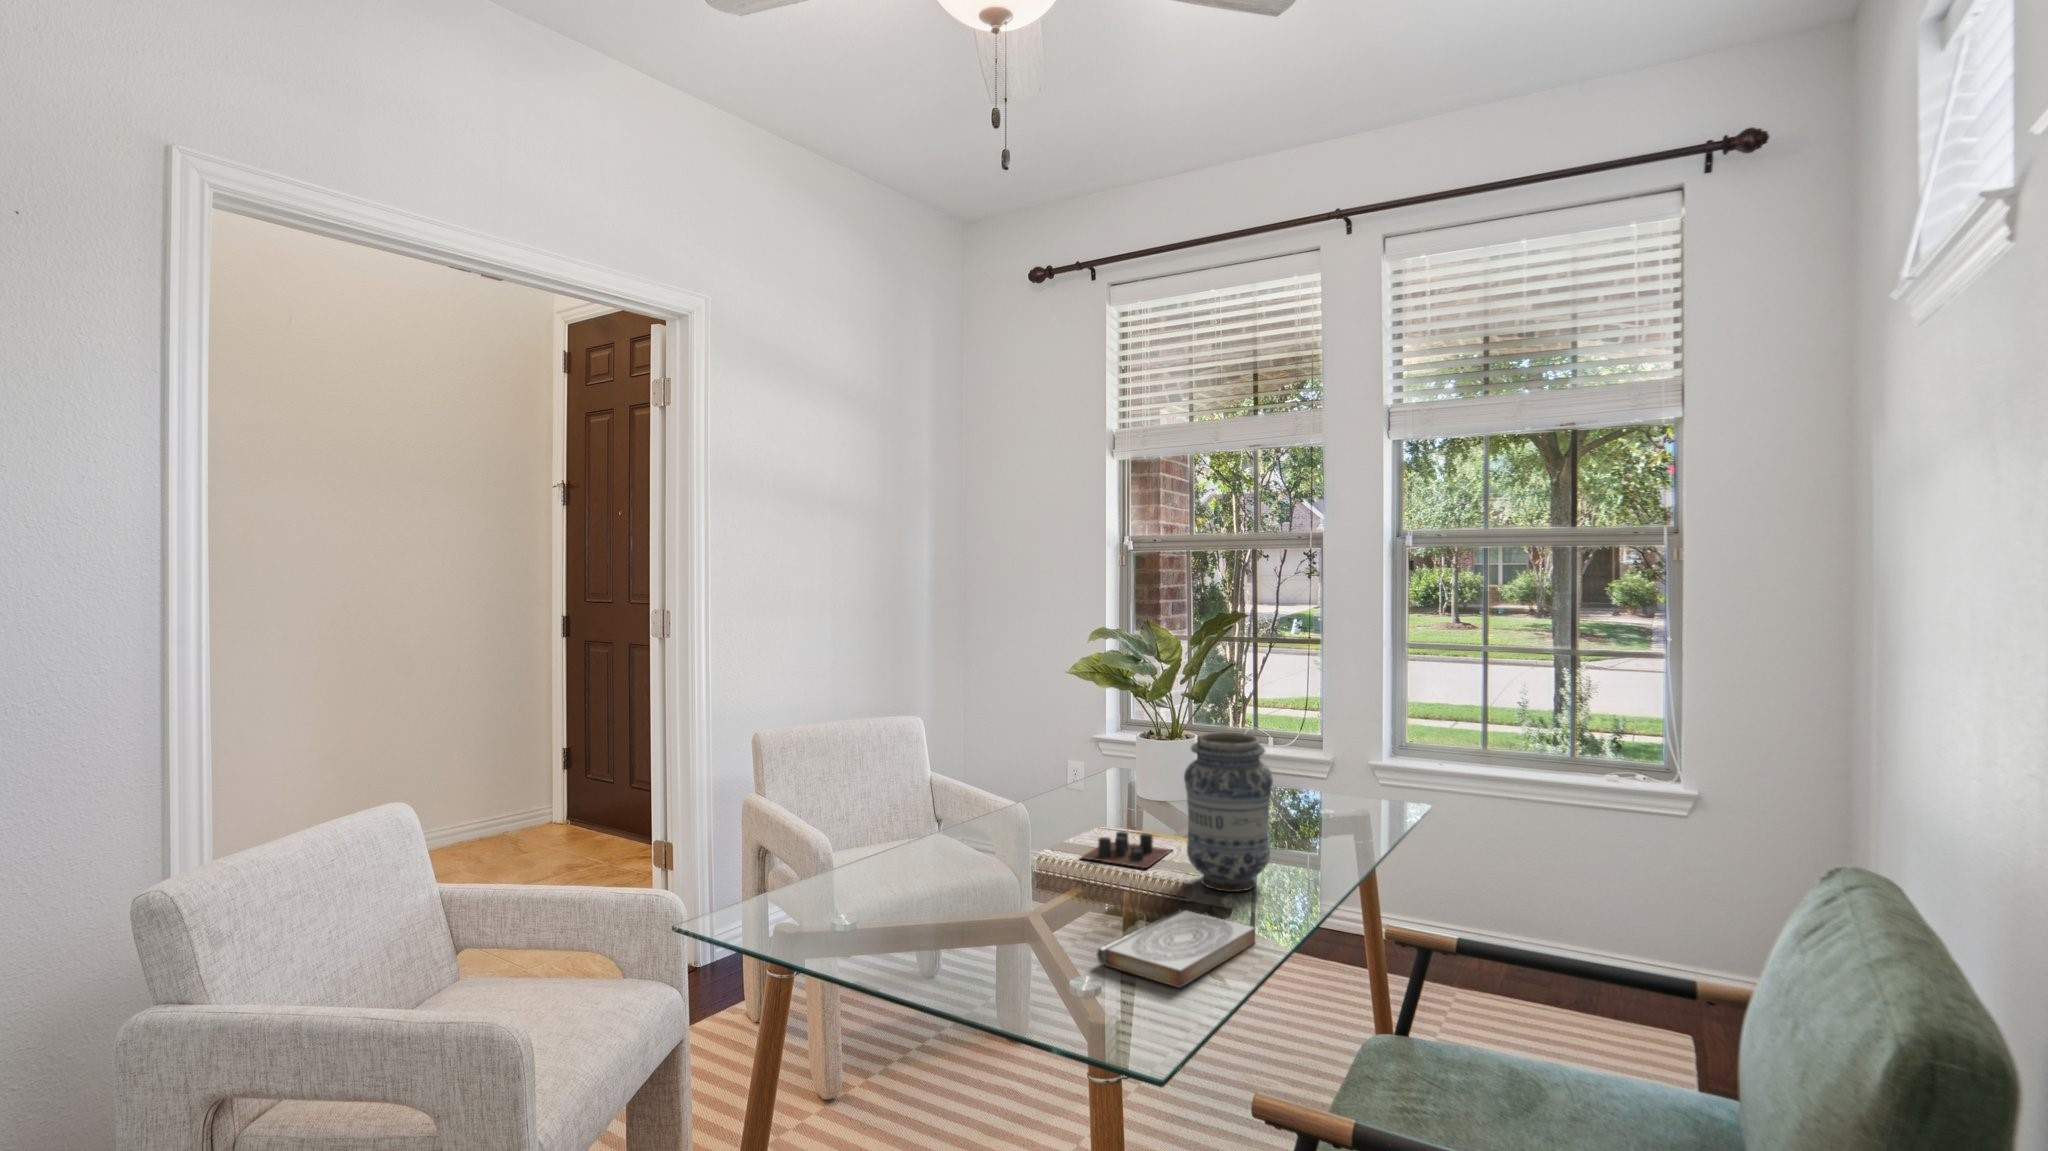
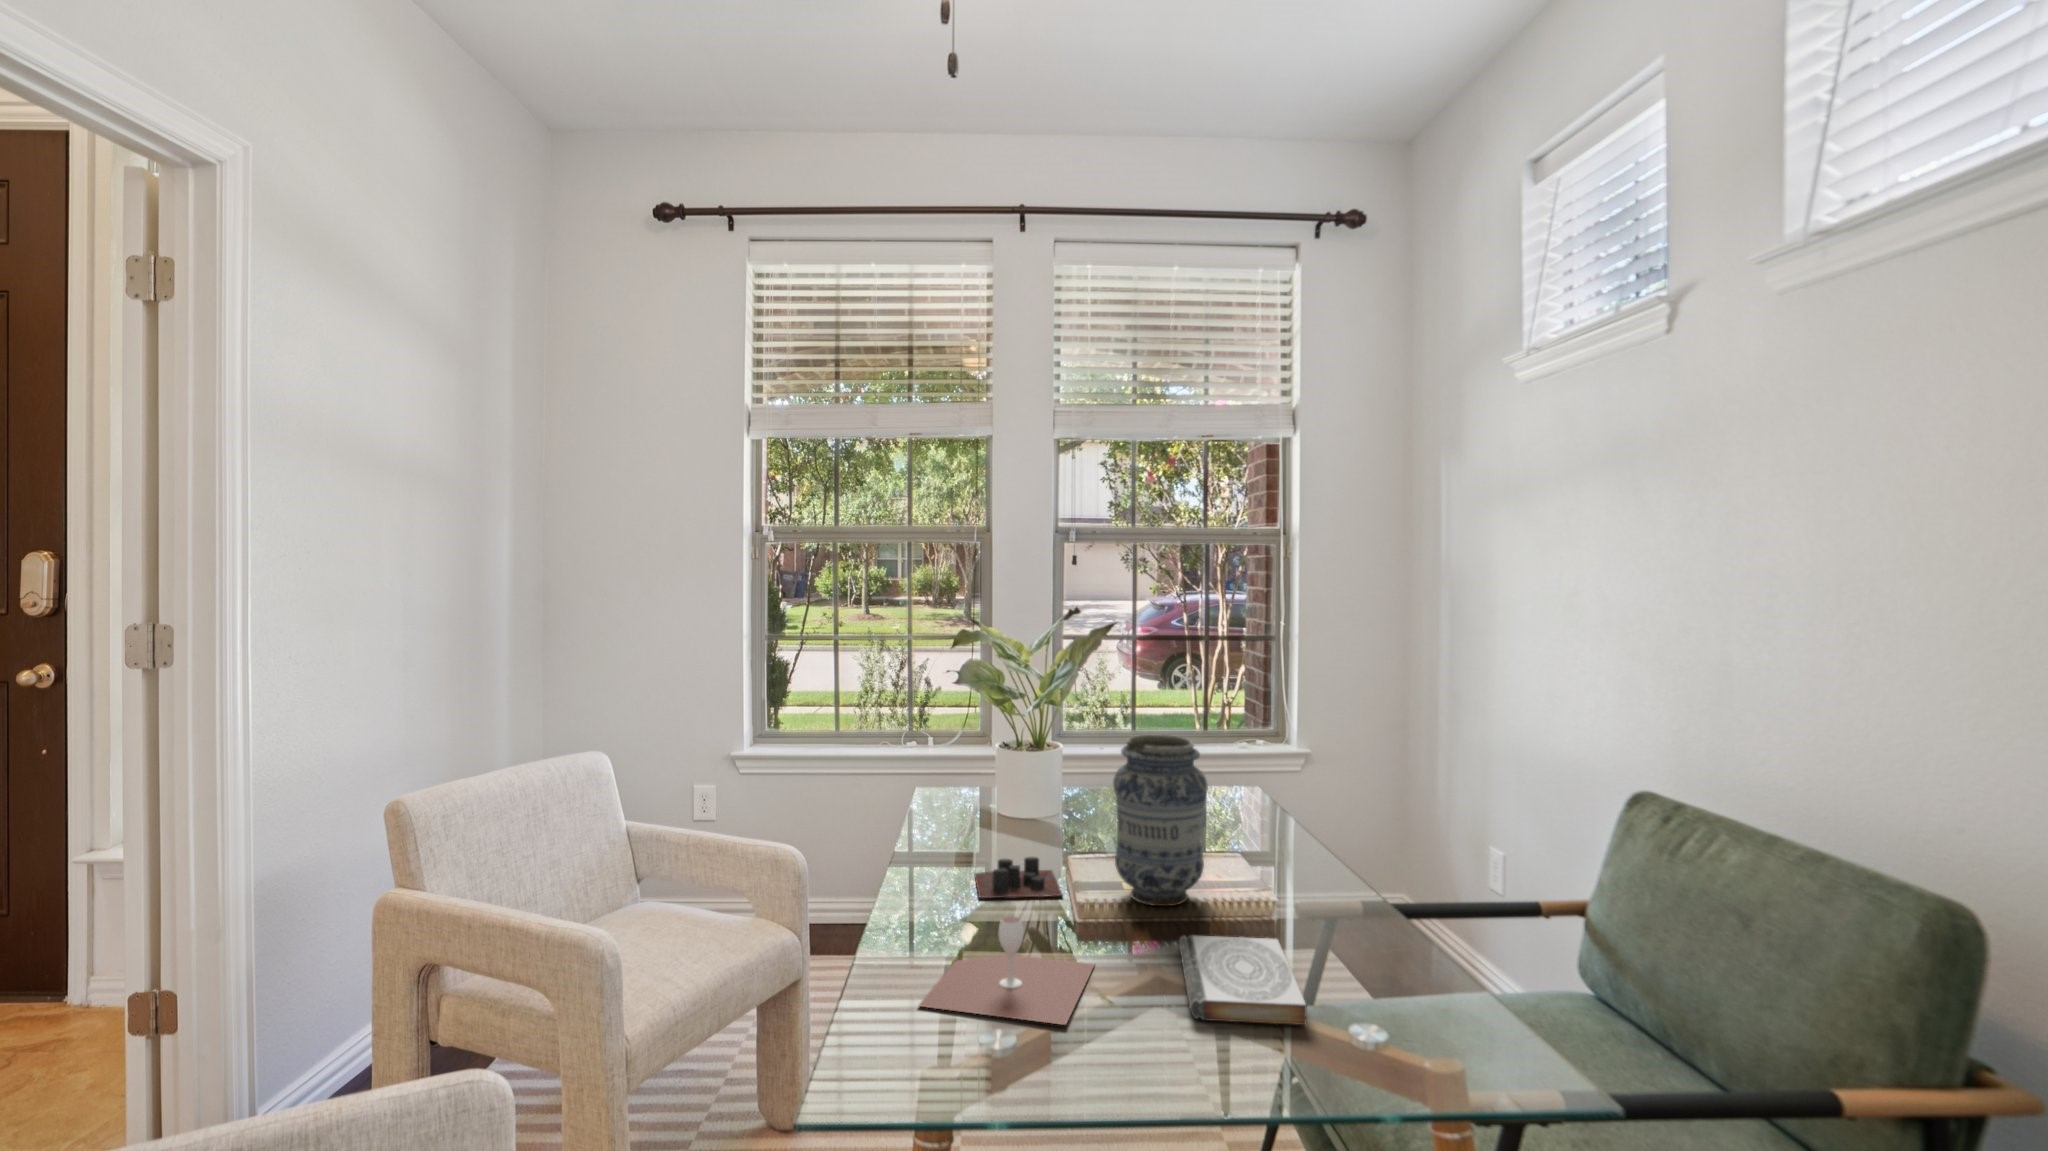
wine glass: none [928,860,1092,944] -> present [919,916,1094,1025]

